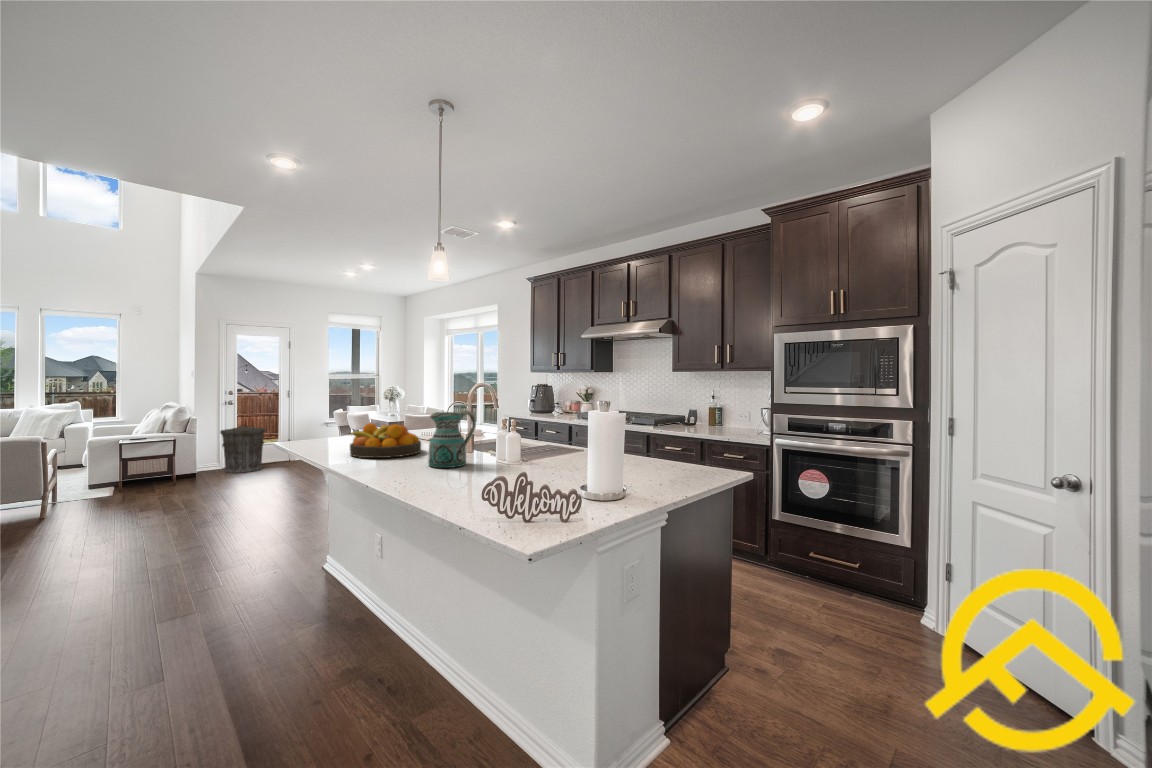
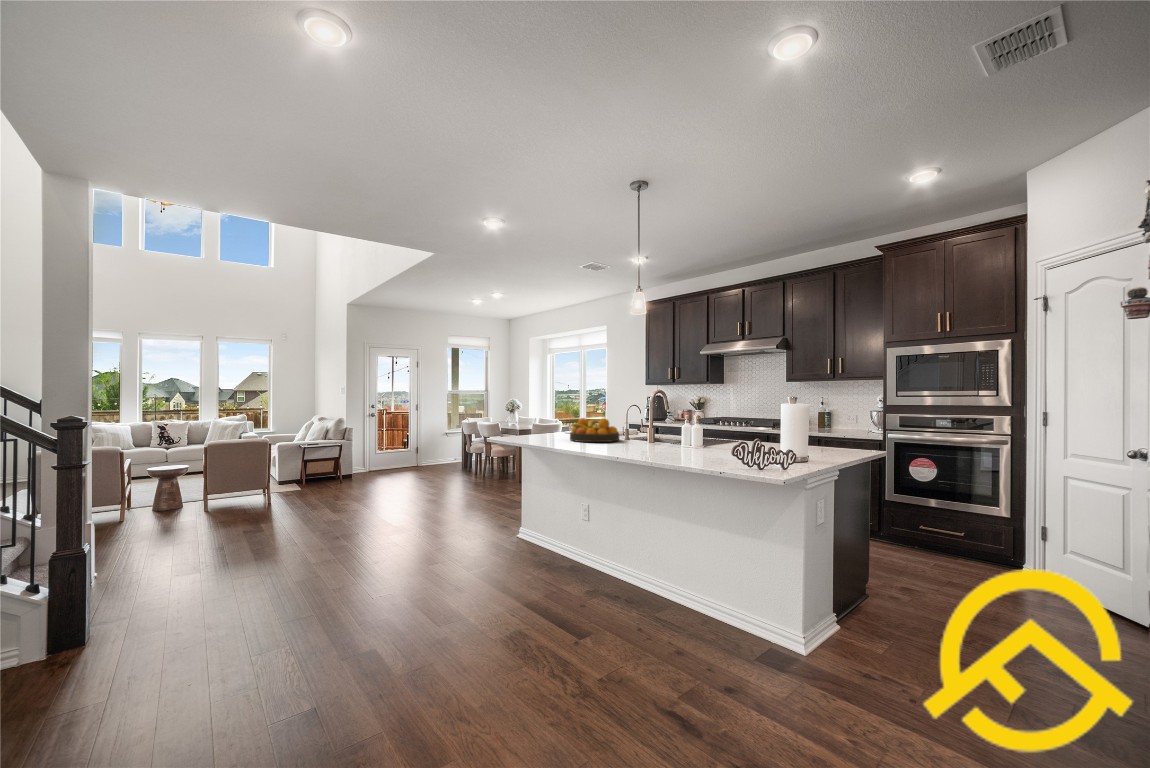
ceramic pitcher: present [428,411,476,468] -> none [640,407,670,447]
trash can: present [220,425,265,473] -> none [369,433,403,473]

